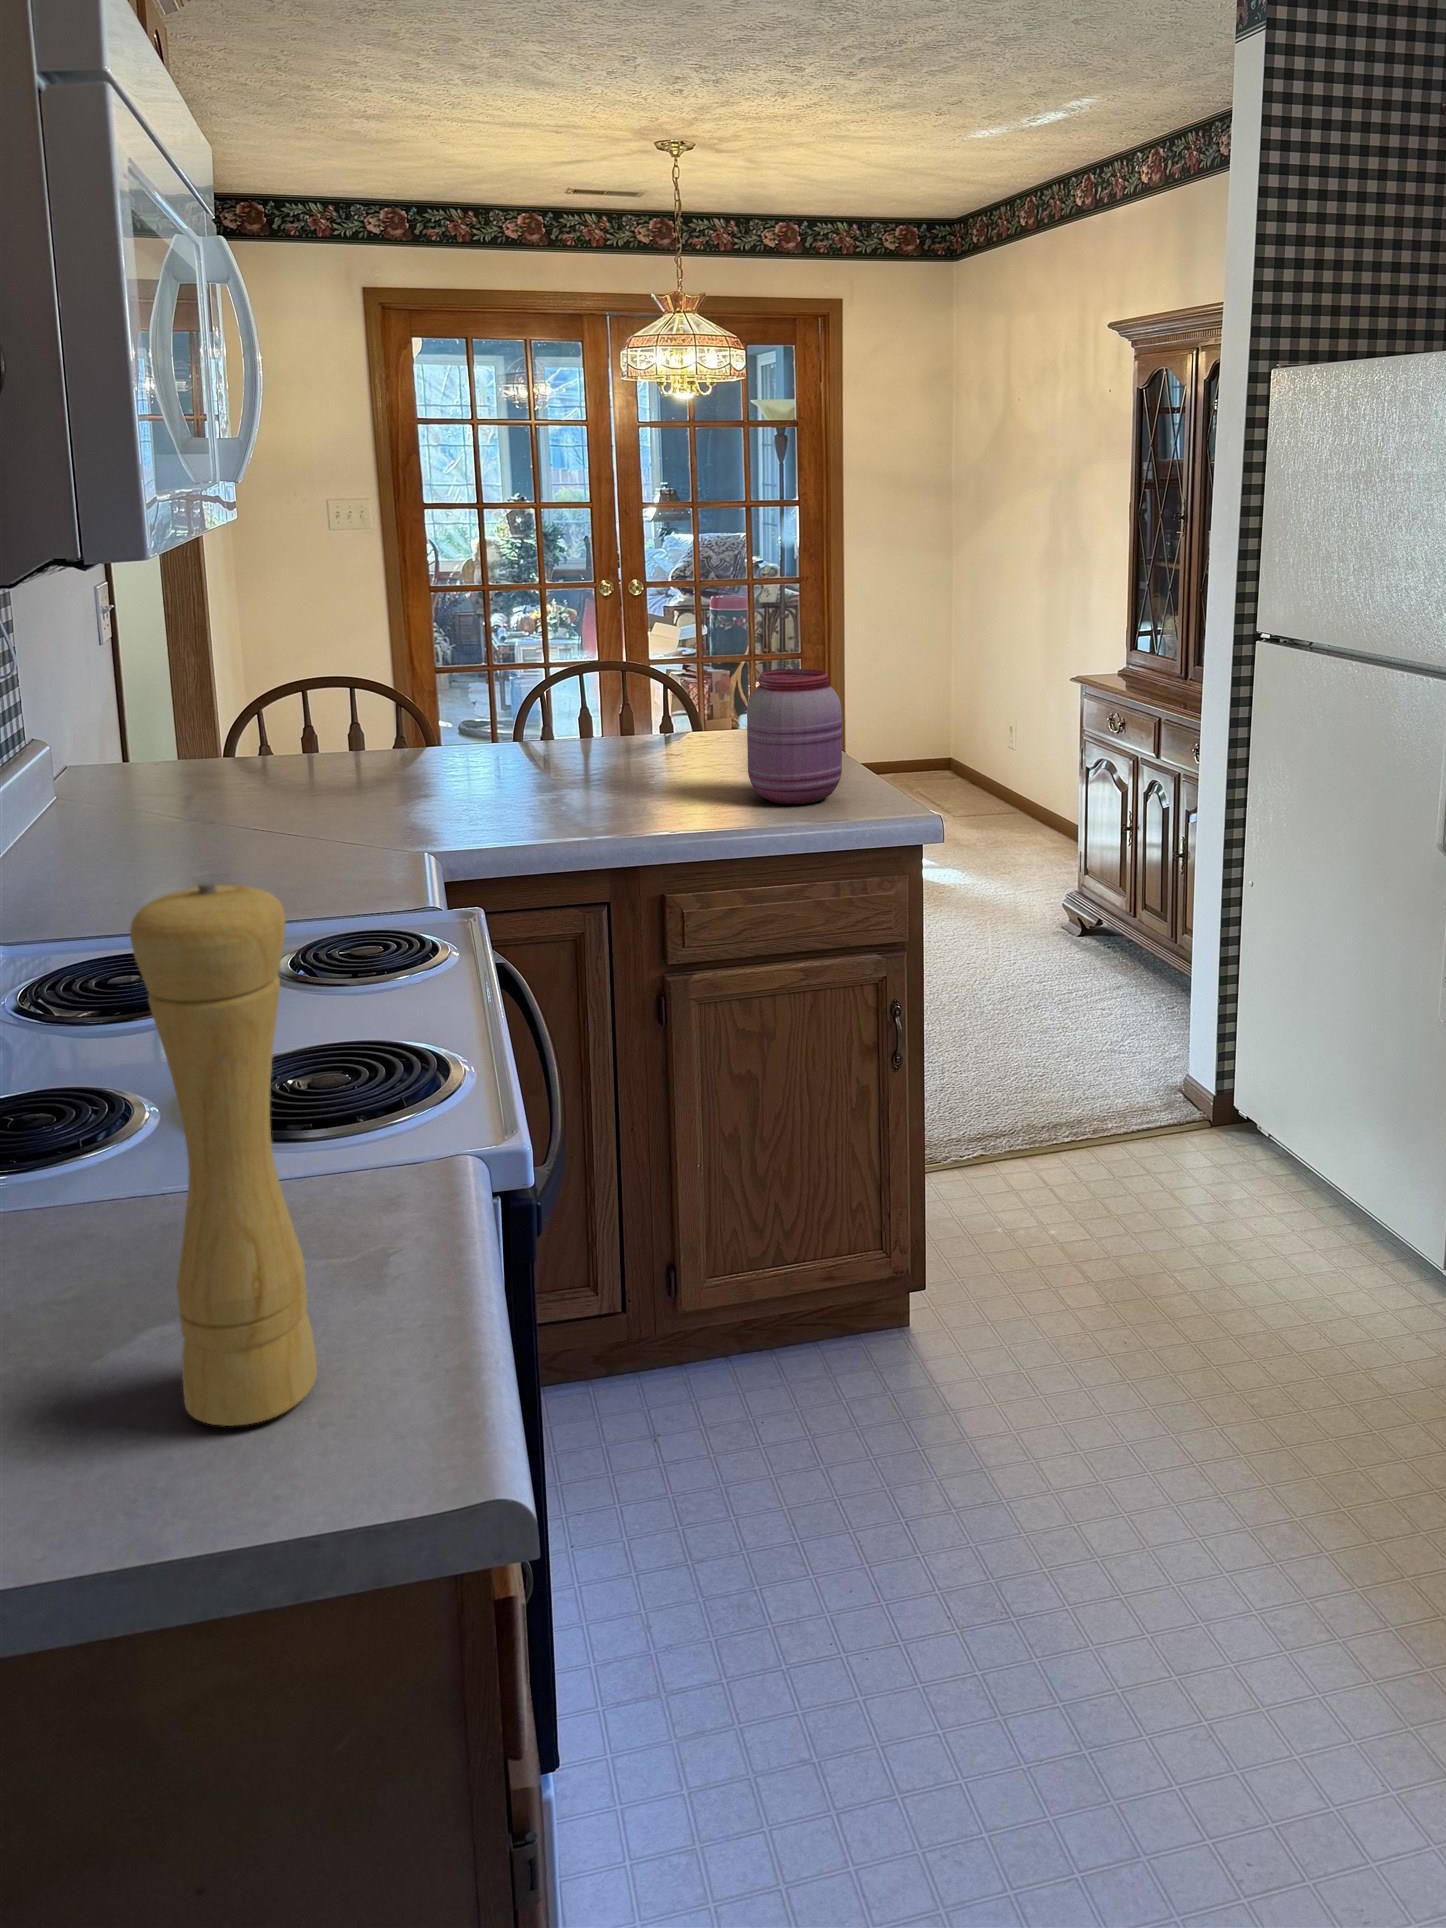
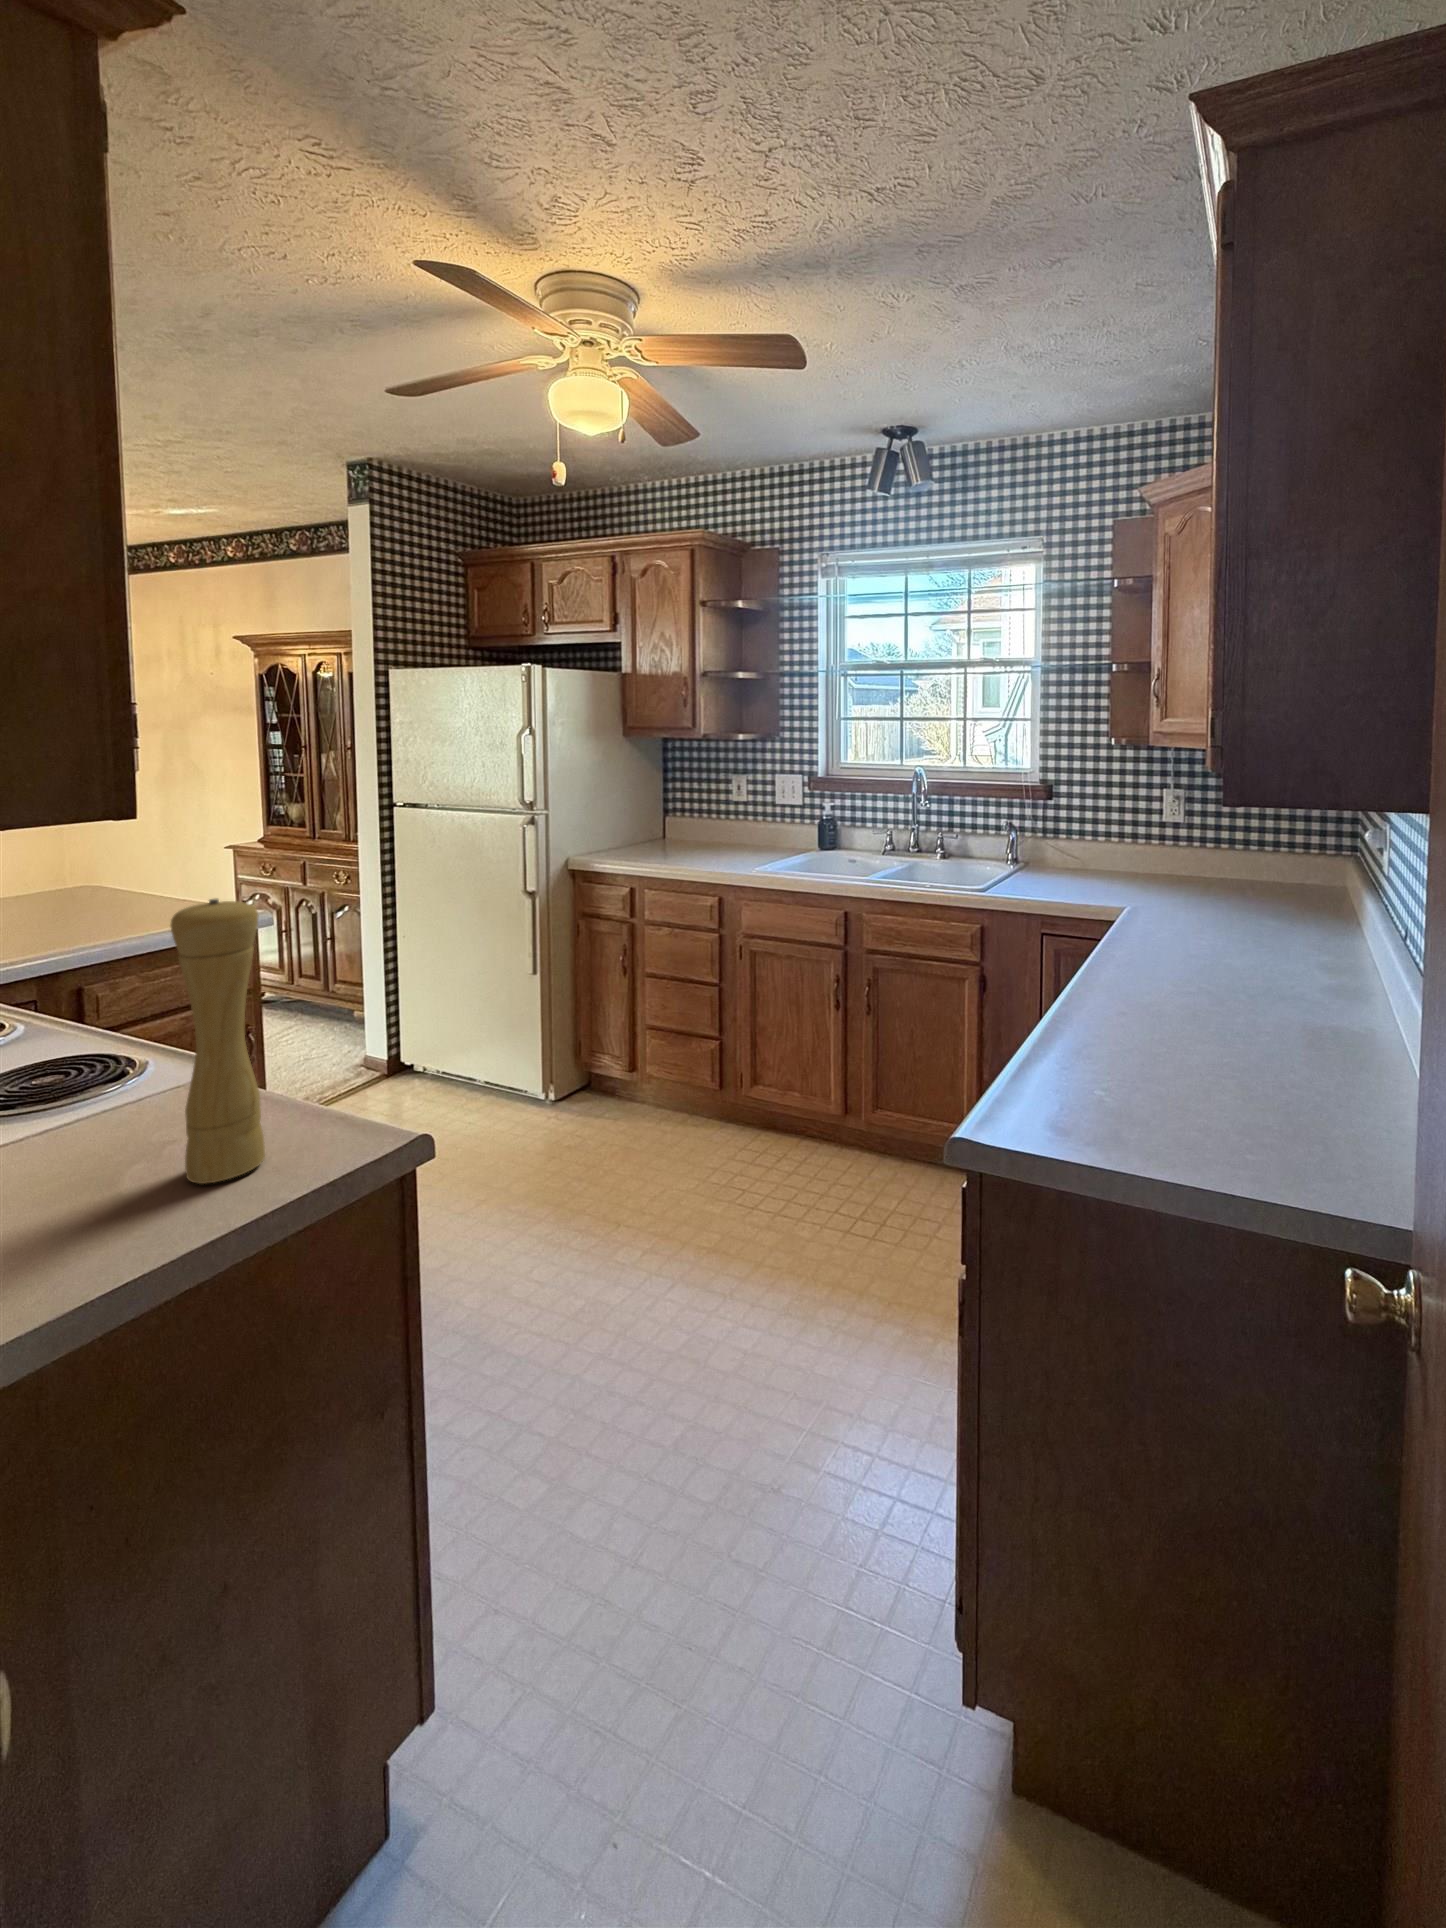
jar: present [747,669,842,804] -> none [96,838,177,924]

